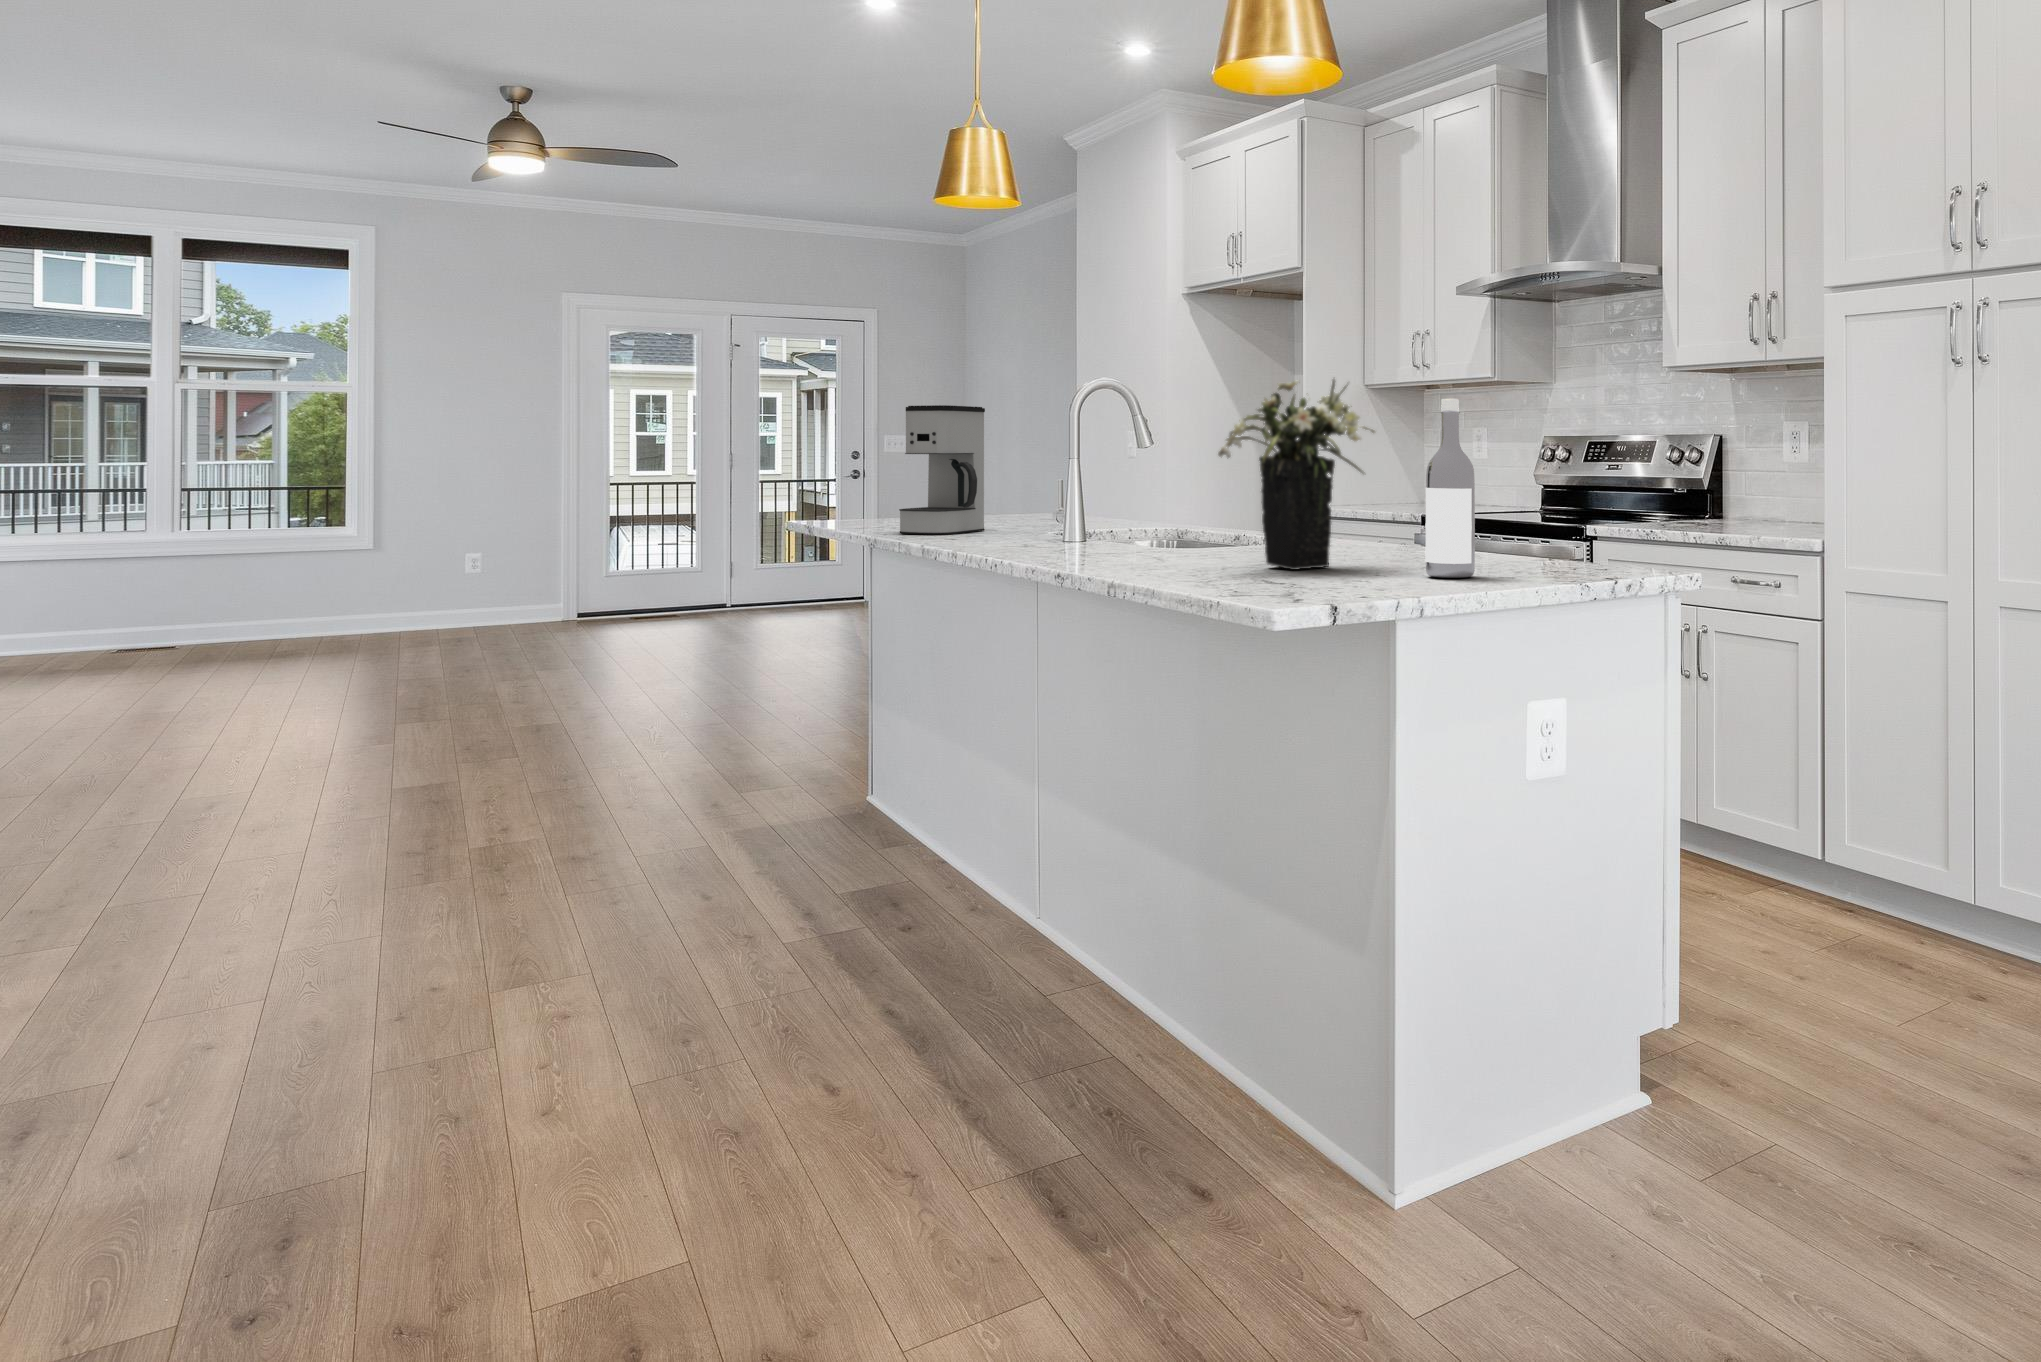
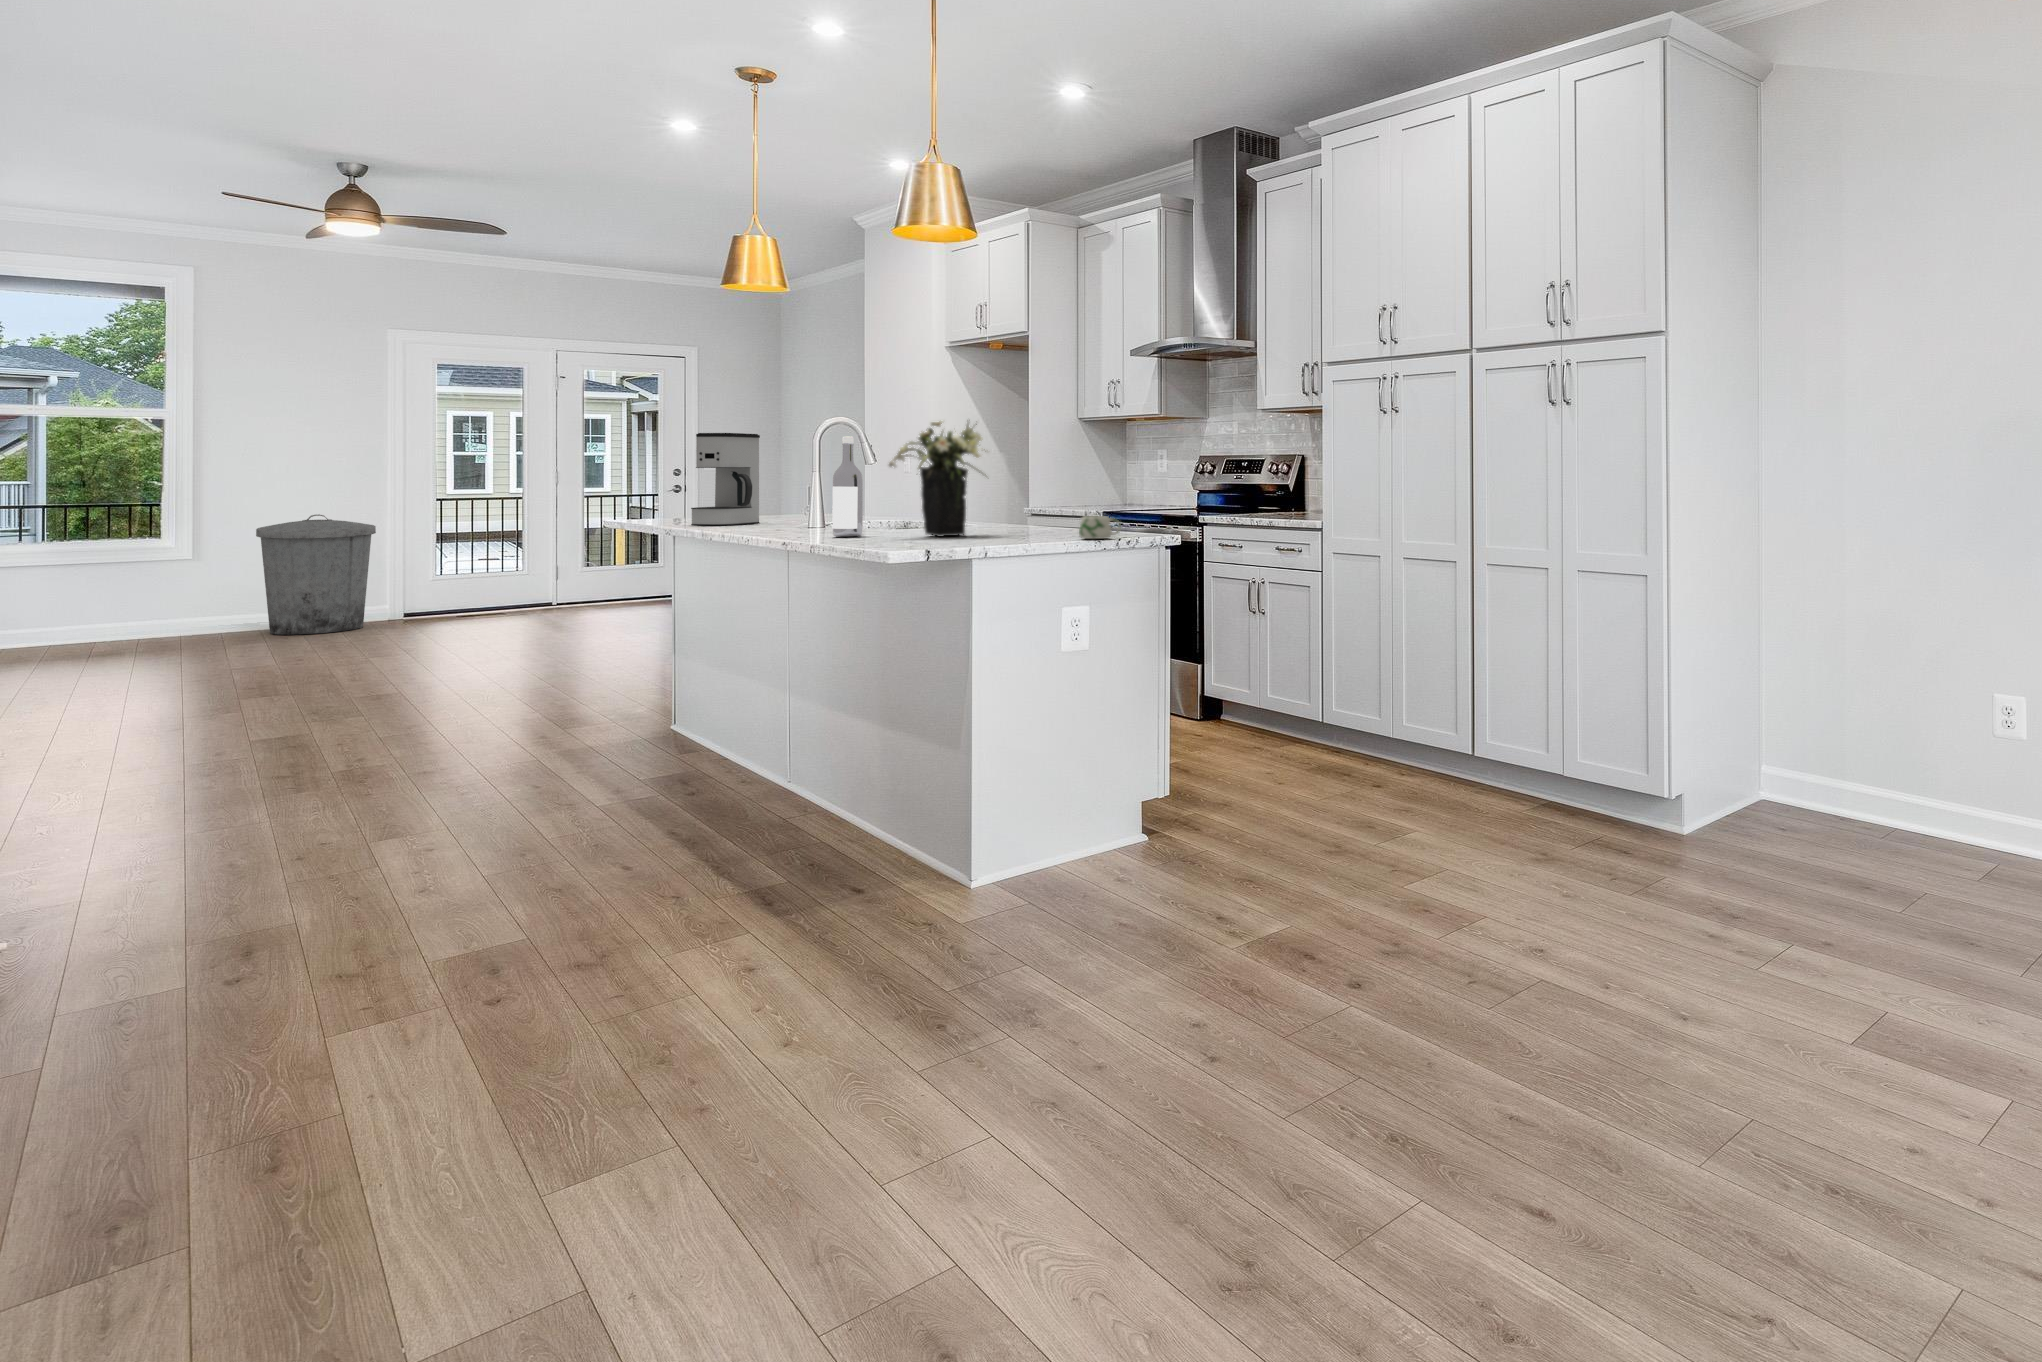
wine bottle: present [1425,399,1475,578] -> present [832,436,863,537]
trash can: none [428,503,547,639] -> present [256,514,376,635]
mug: none [1551,543,1628,584] -> present [1079,516,1121,539]

